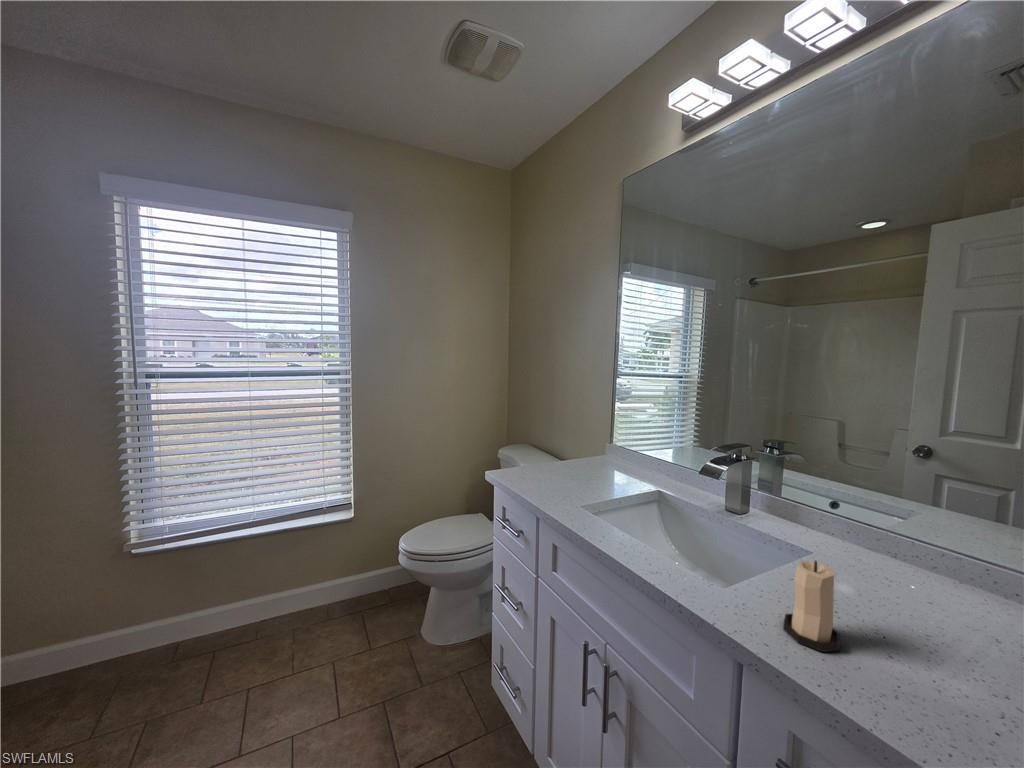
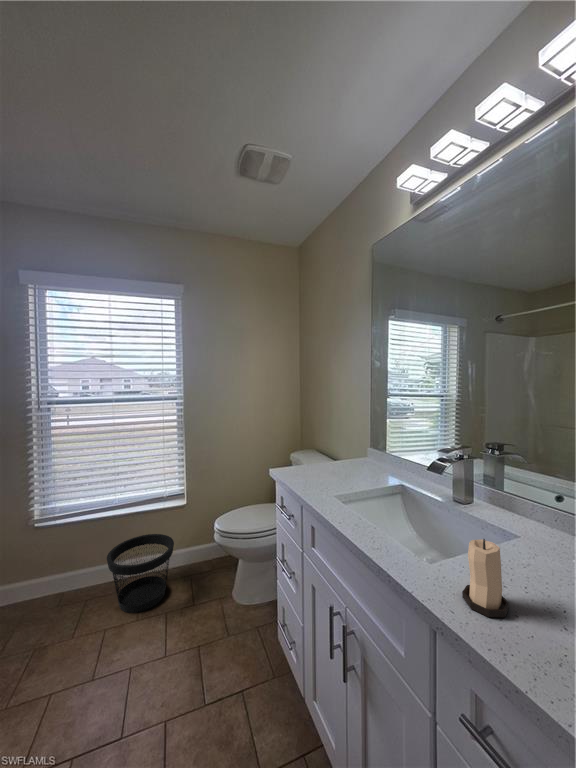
wastebasket: none [246,557,340,662] -> present [107,534,174,613]

